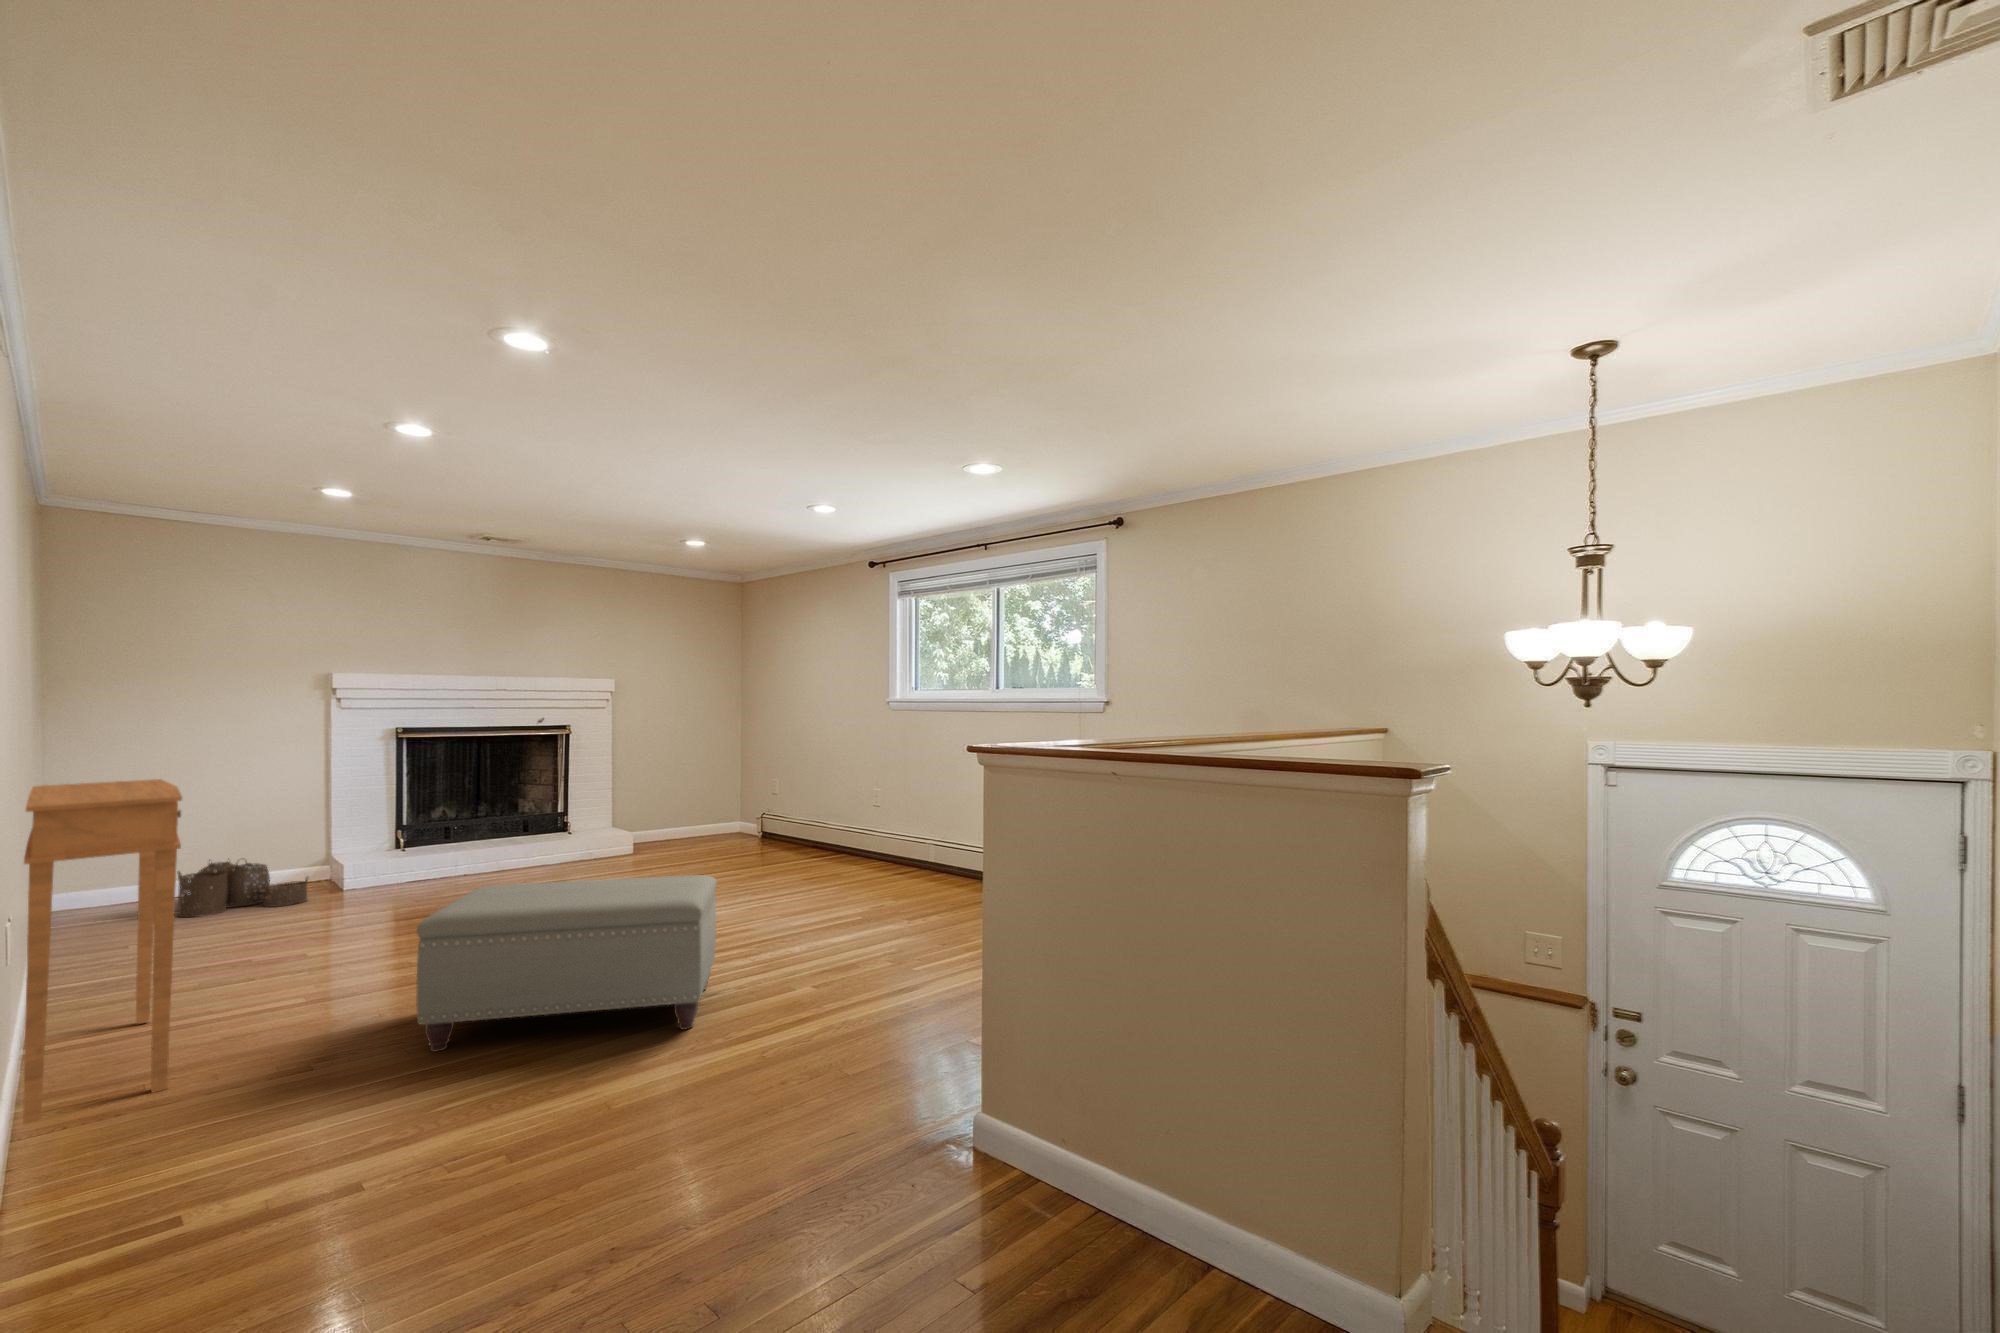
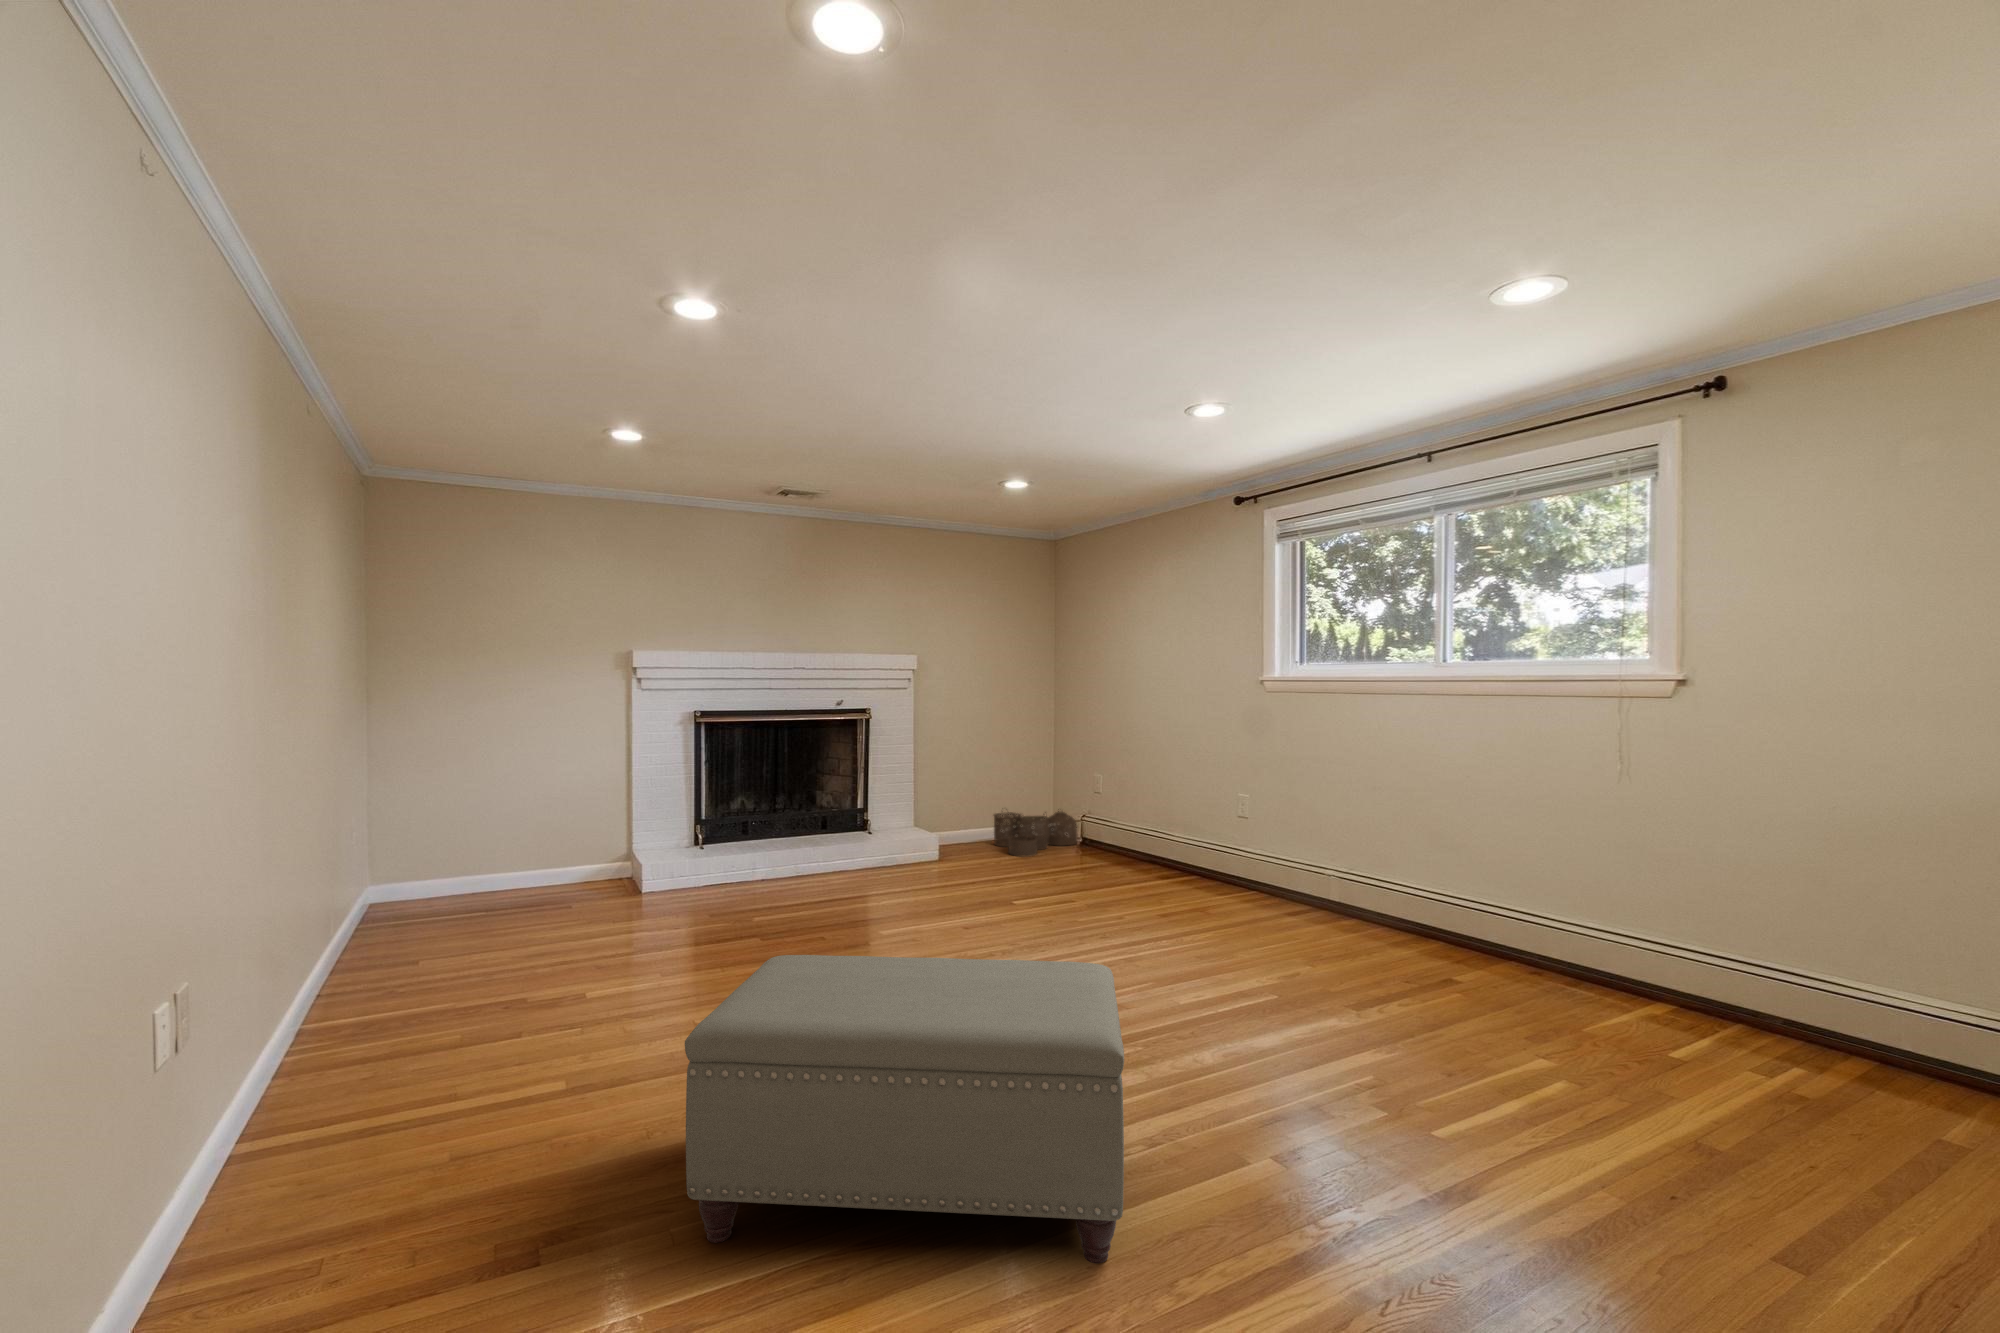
side table: present [23,779,182,1124] -> none [163,779,408,1315]
woven basket: present [178,858,308,917] -> present [994,811,1077,857]

